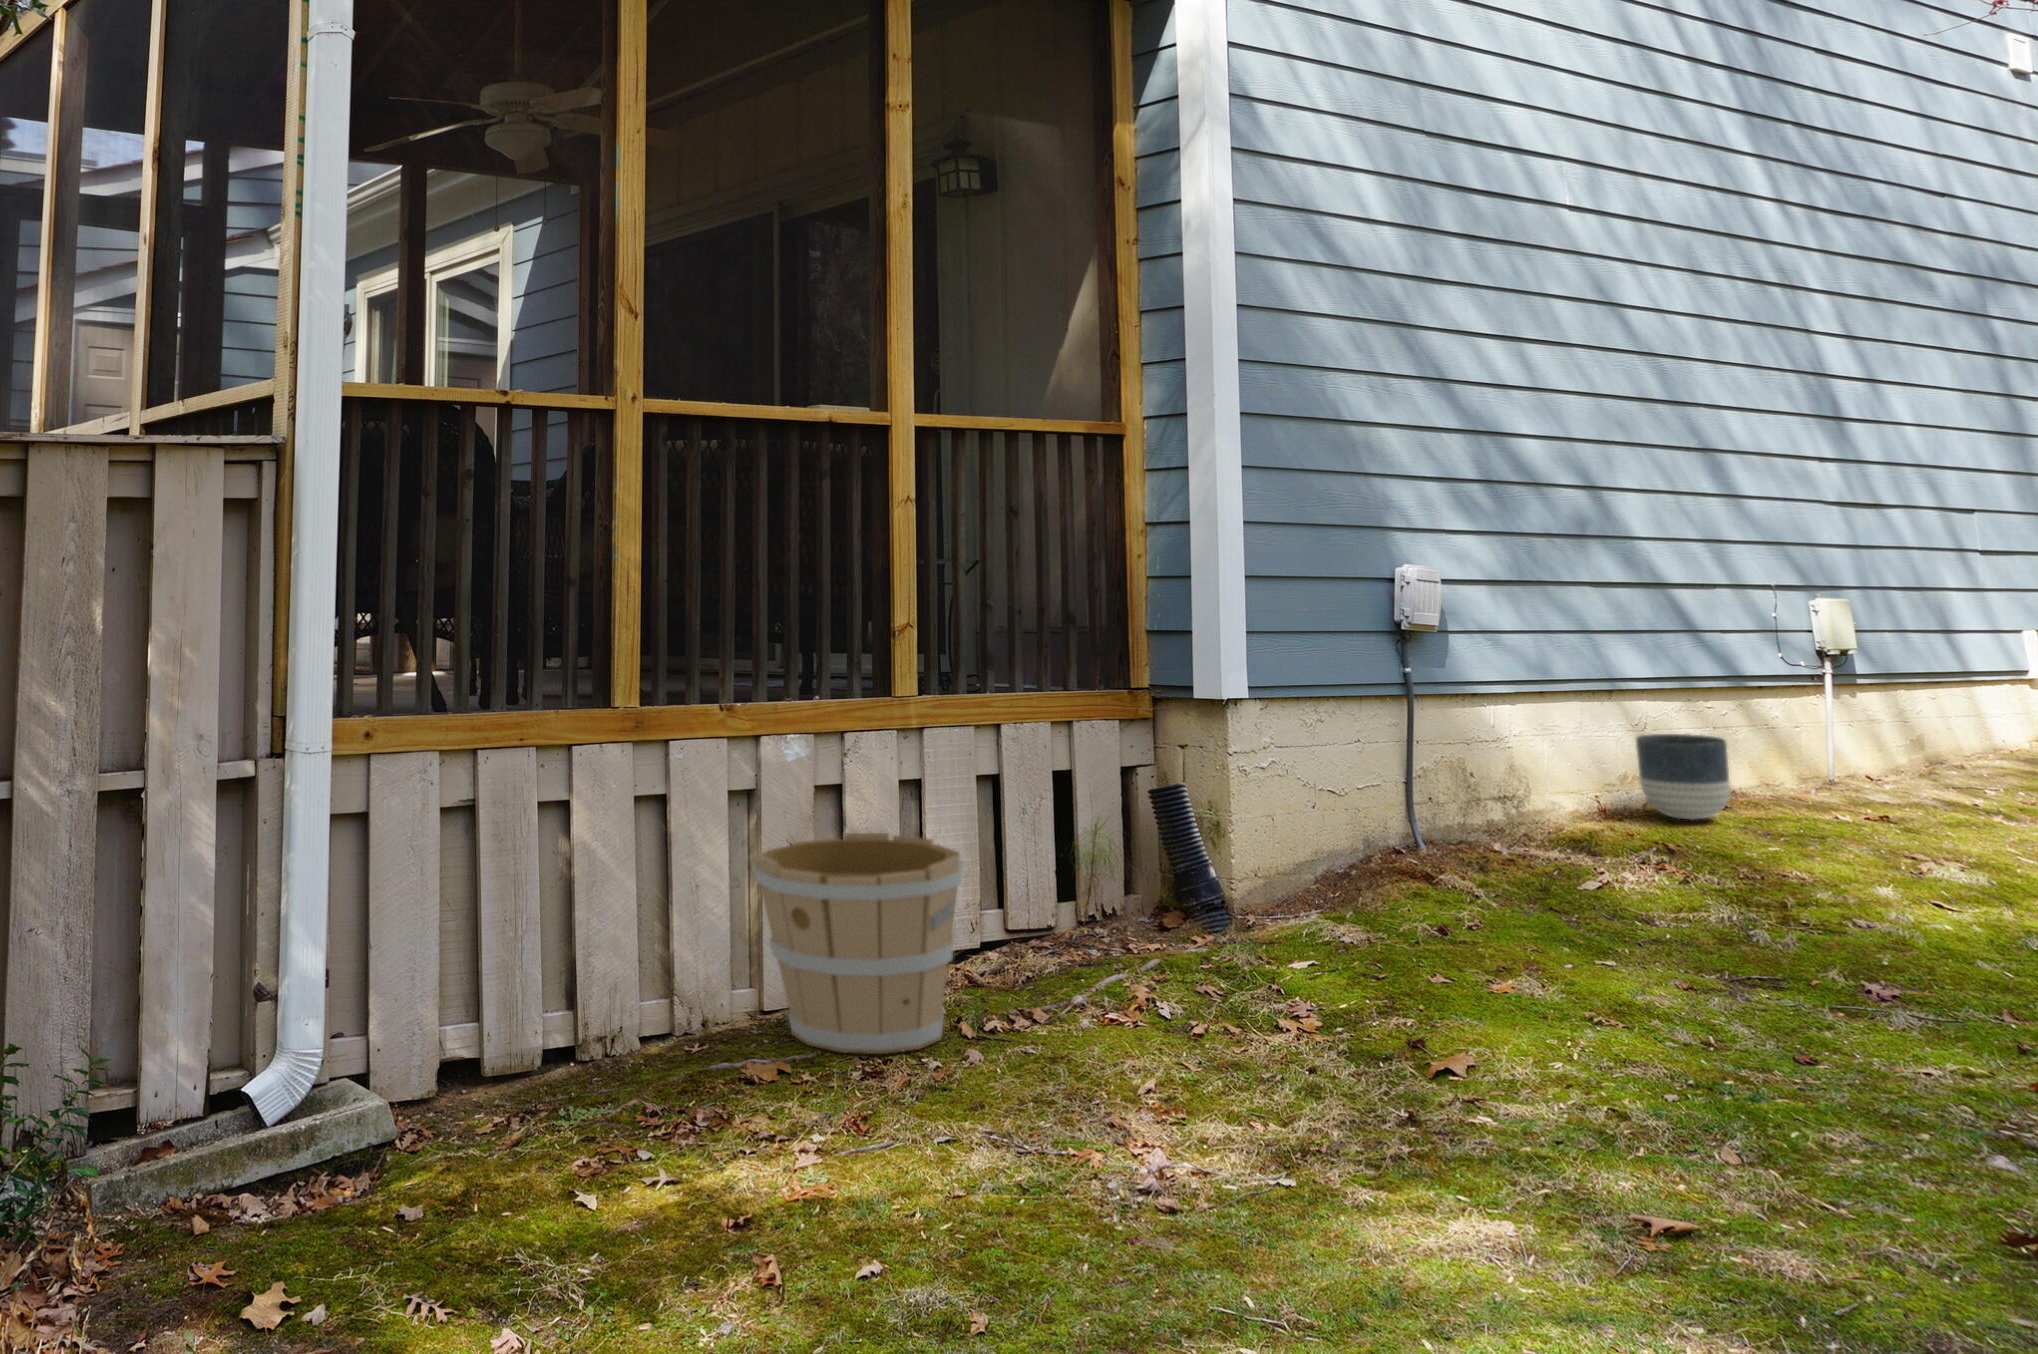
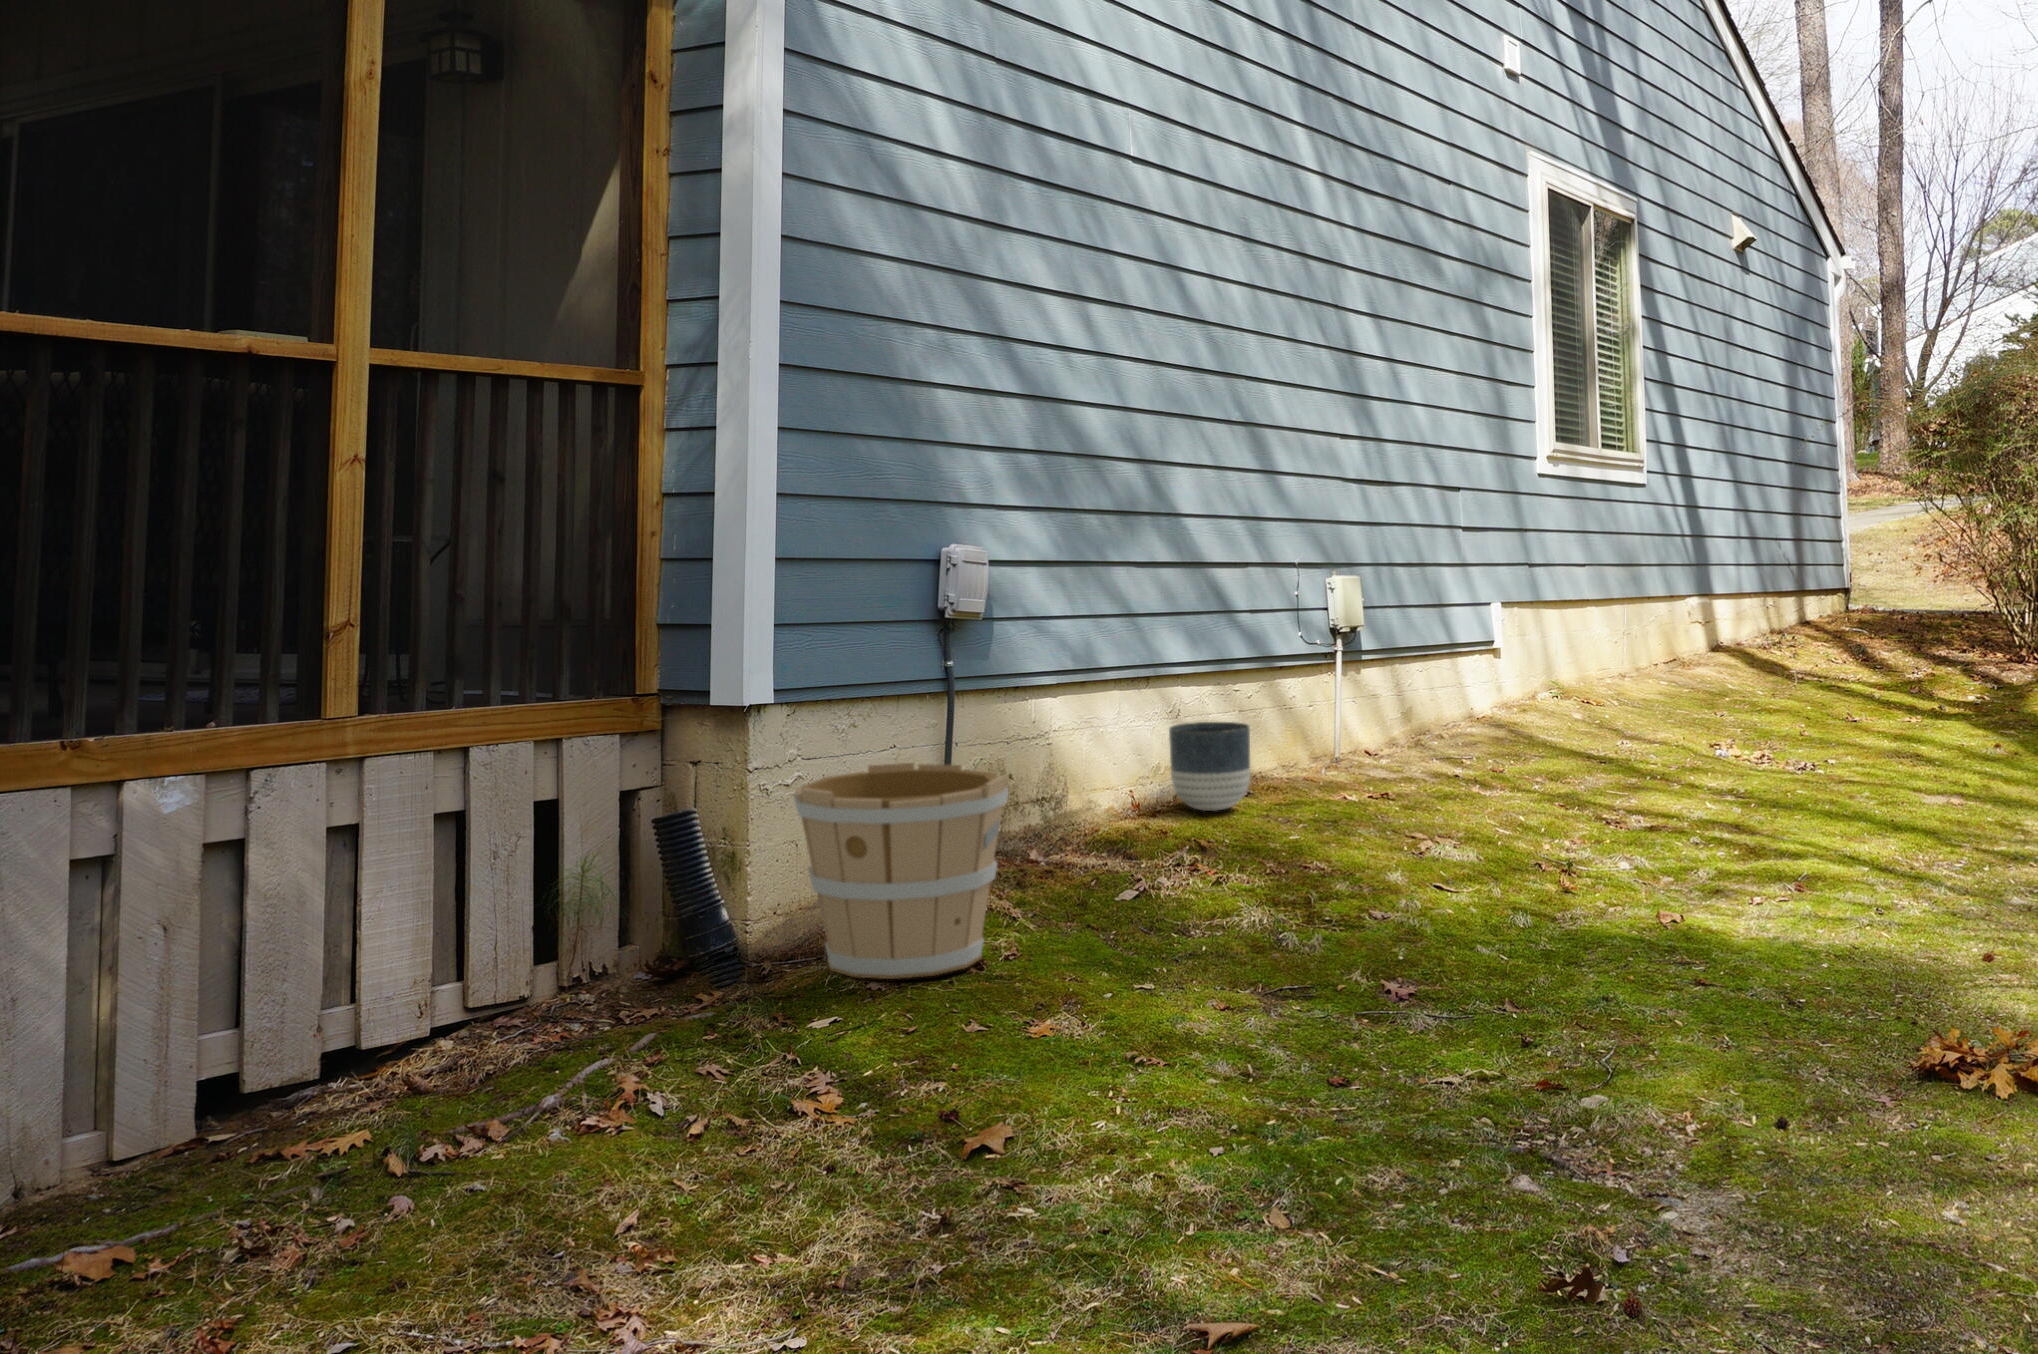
wooden bucket: present [754,833,964,1054] -> present [794,763,1008,979]

